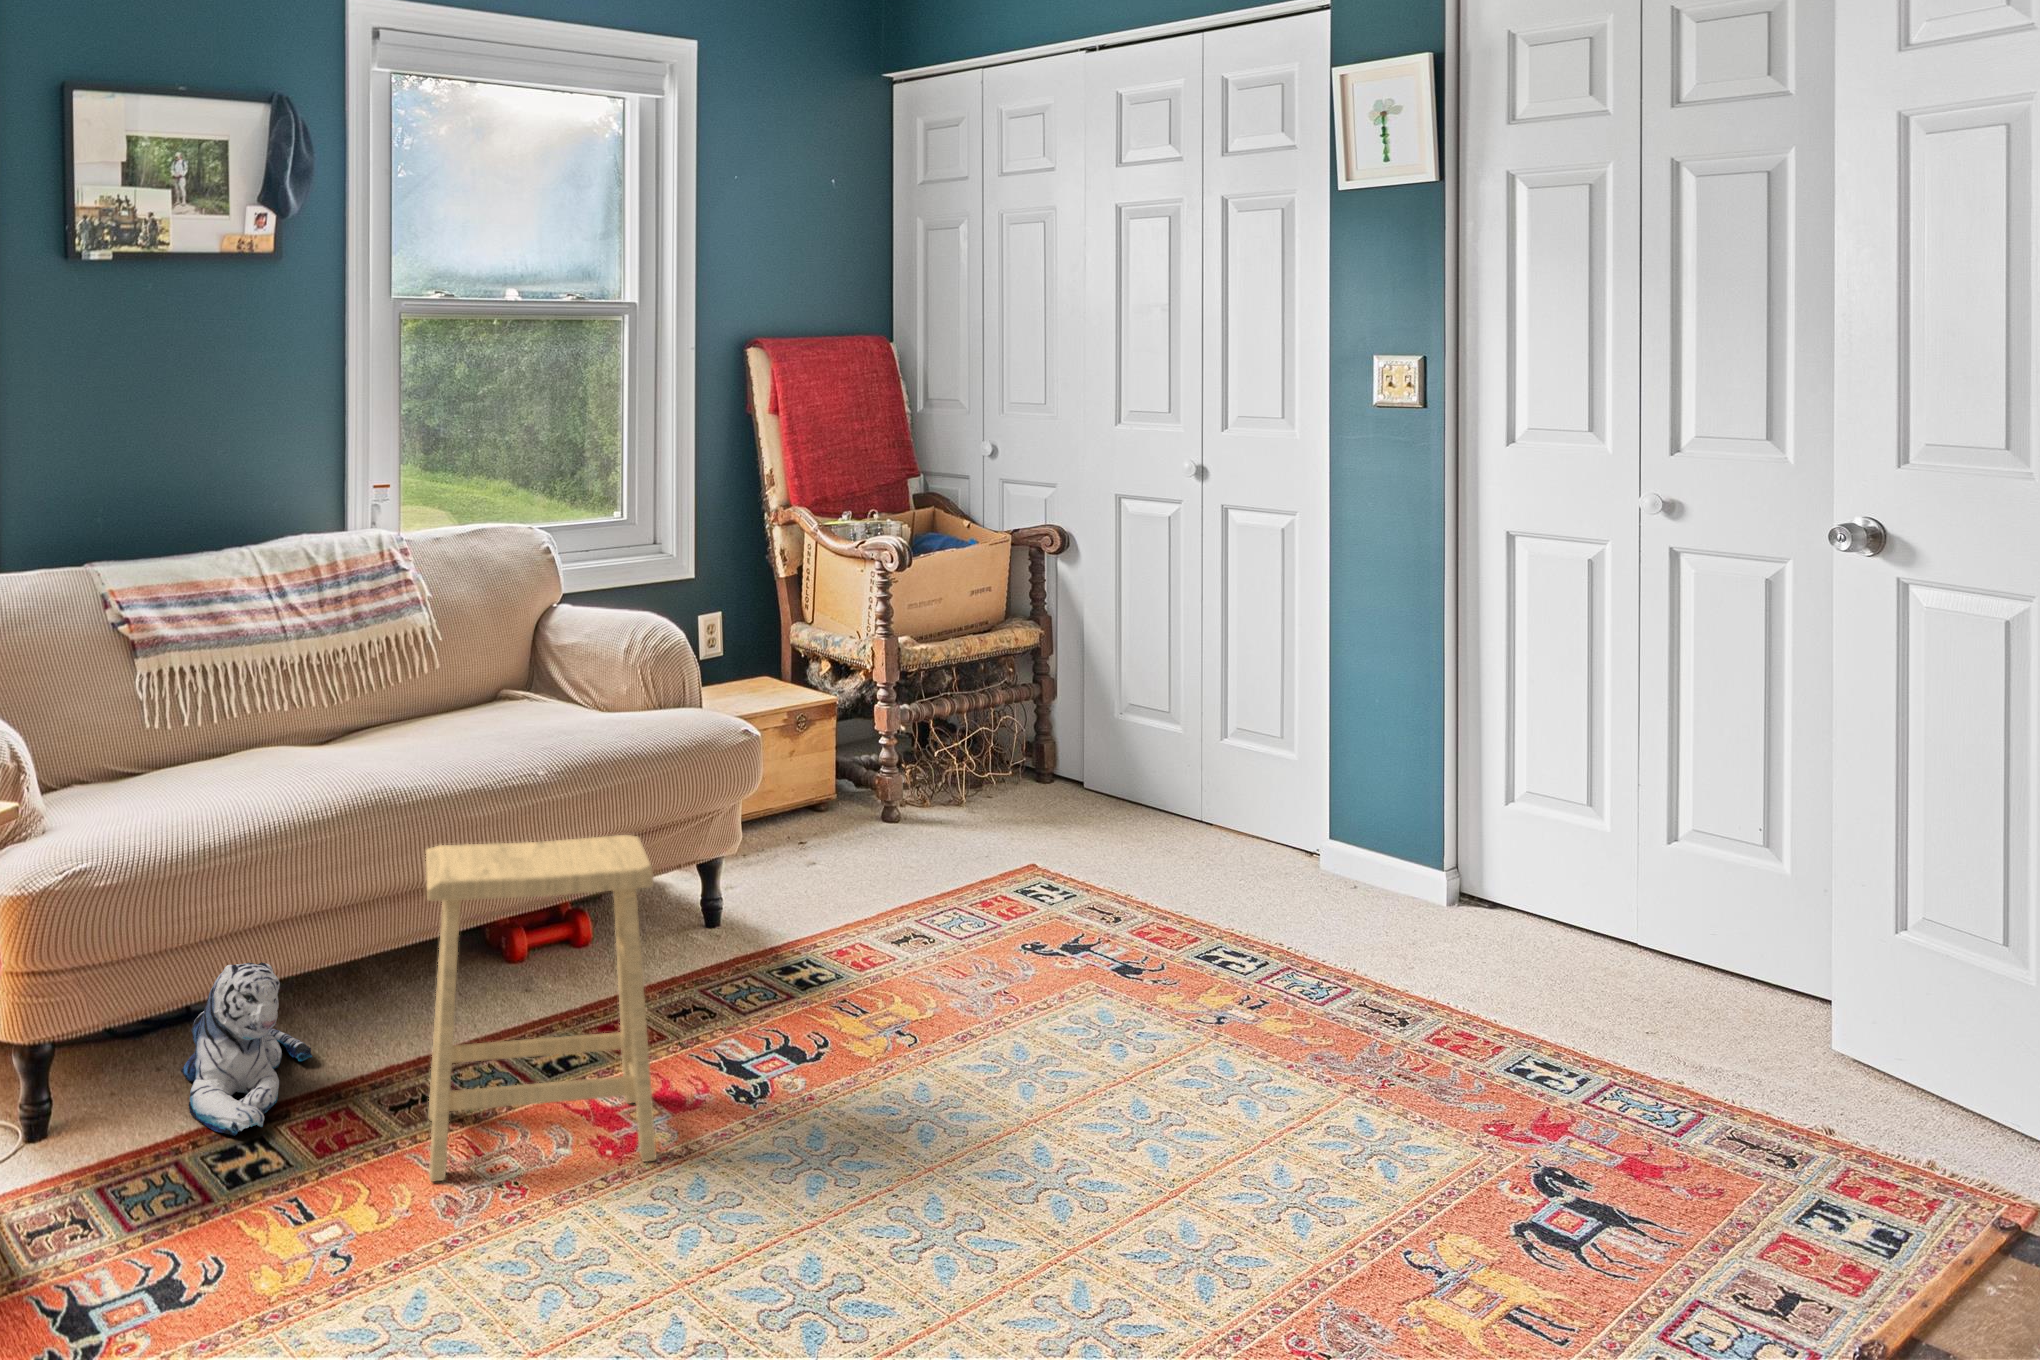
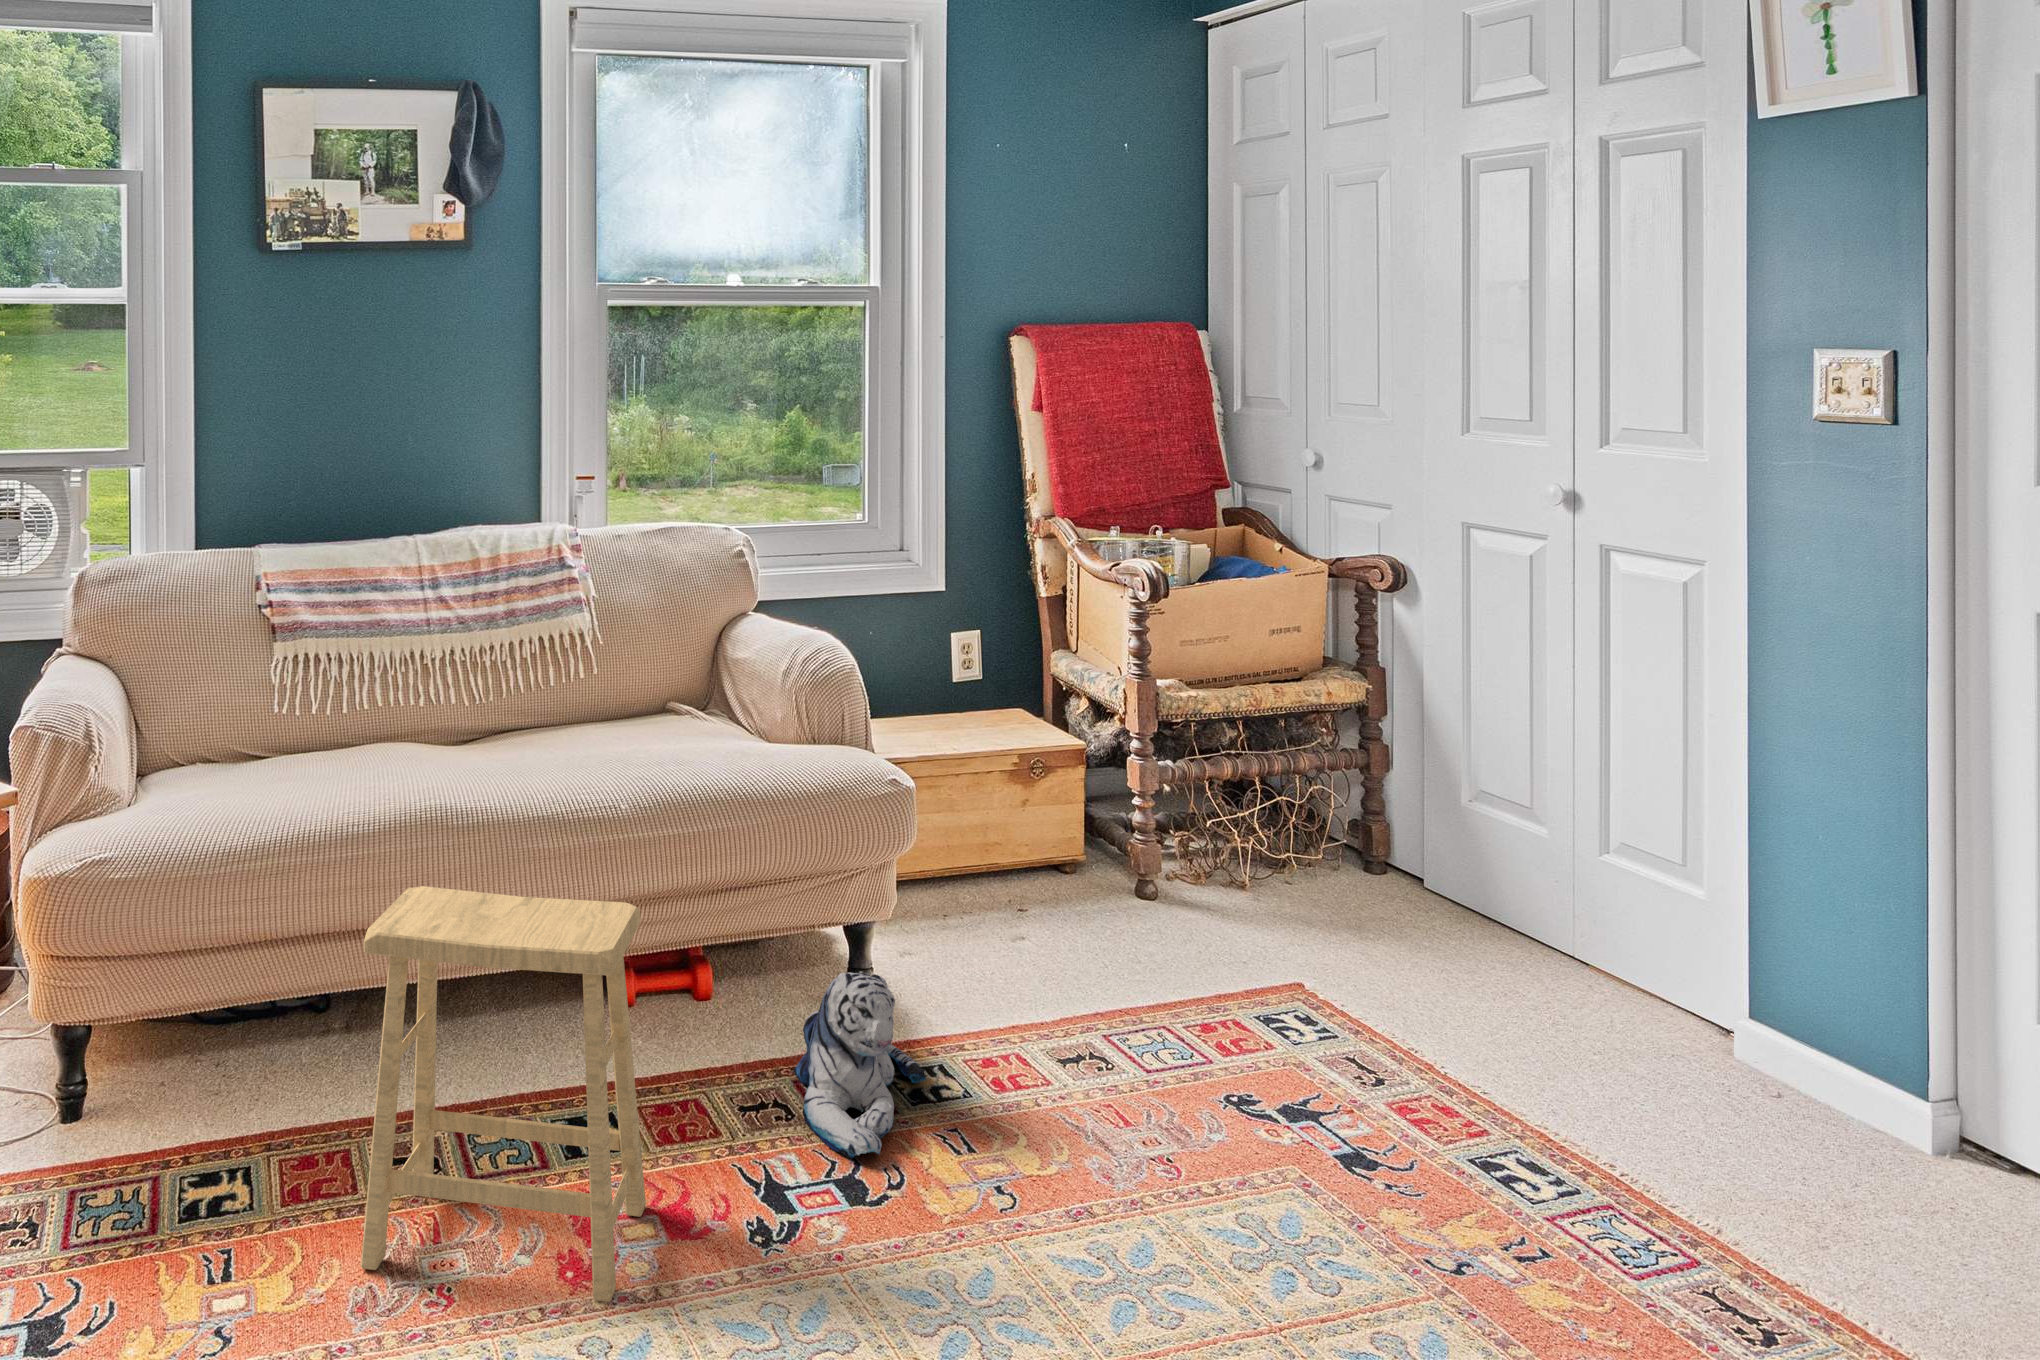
plush toy: present [181,962,312,1135] -> present [793,972,926,1158]

